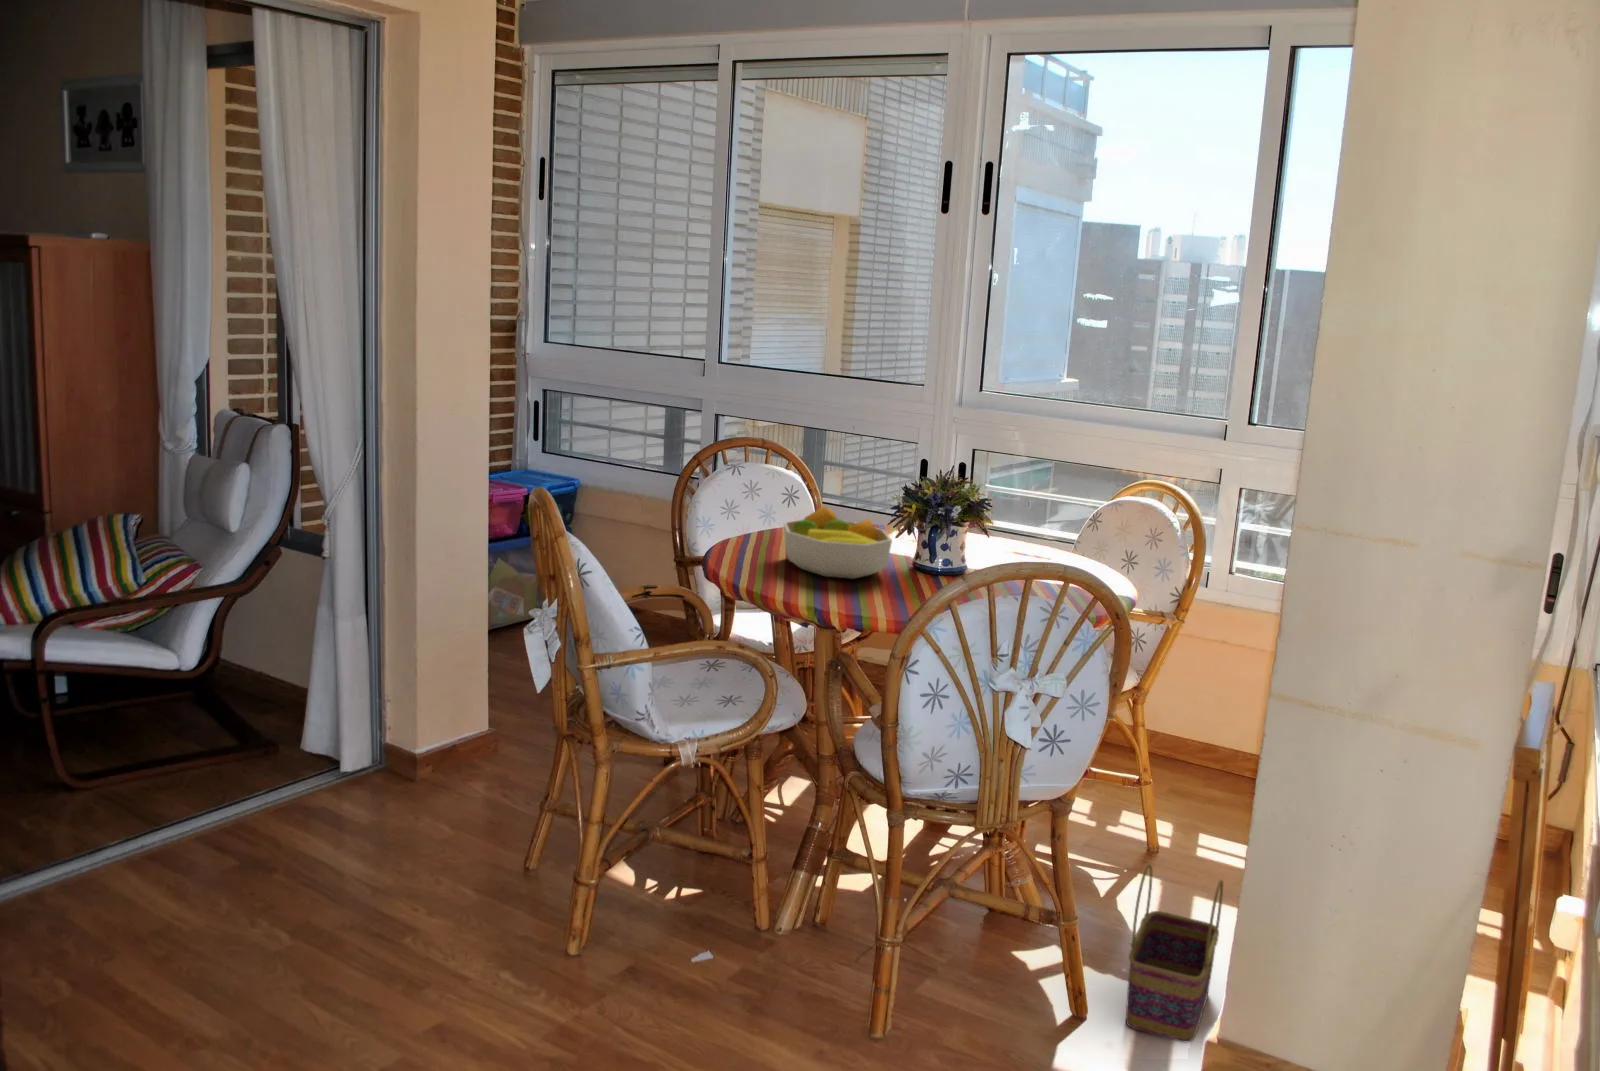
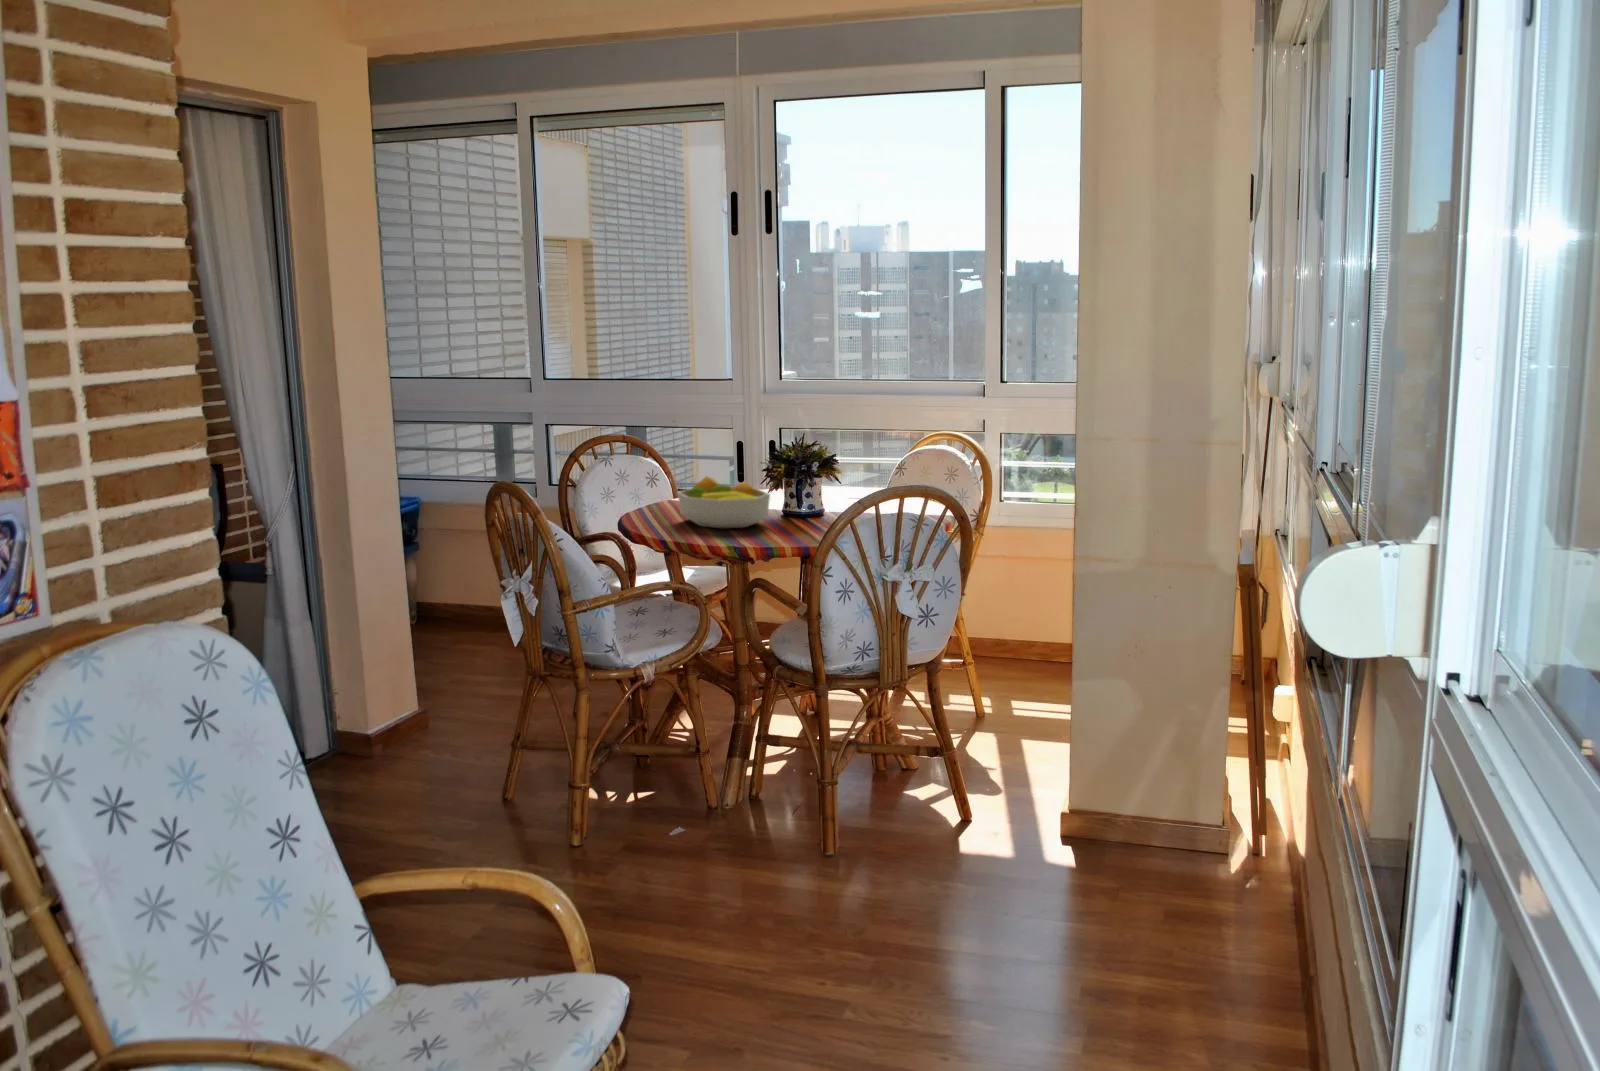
basket: present [1126,864,1223,1042] -> none [997,702,1053,821]

